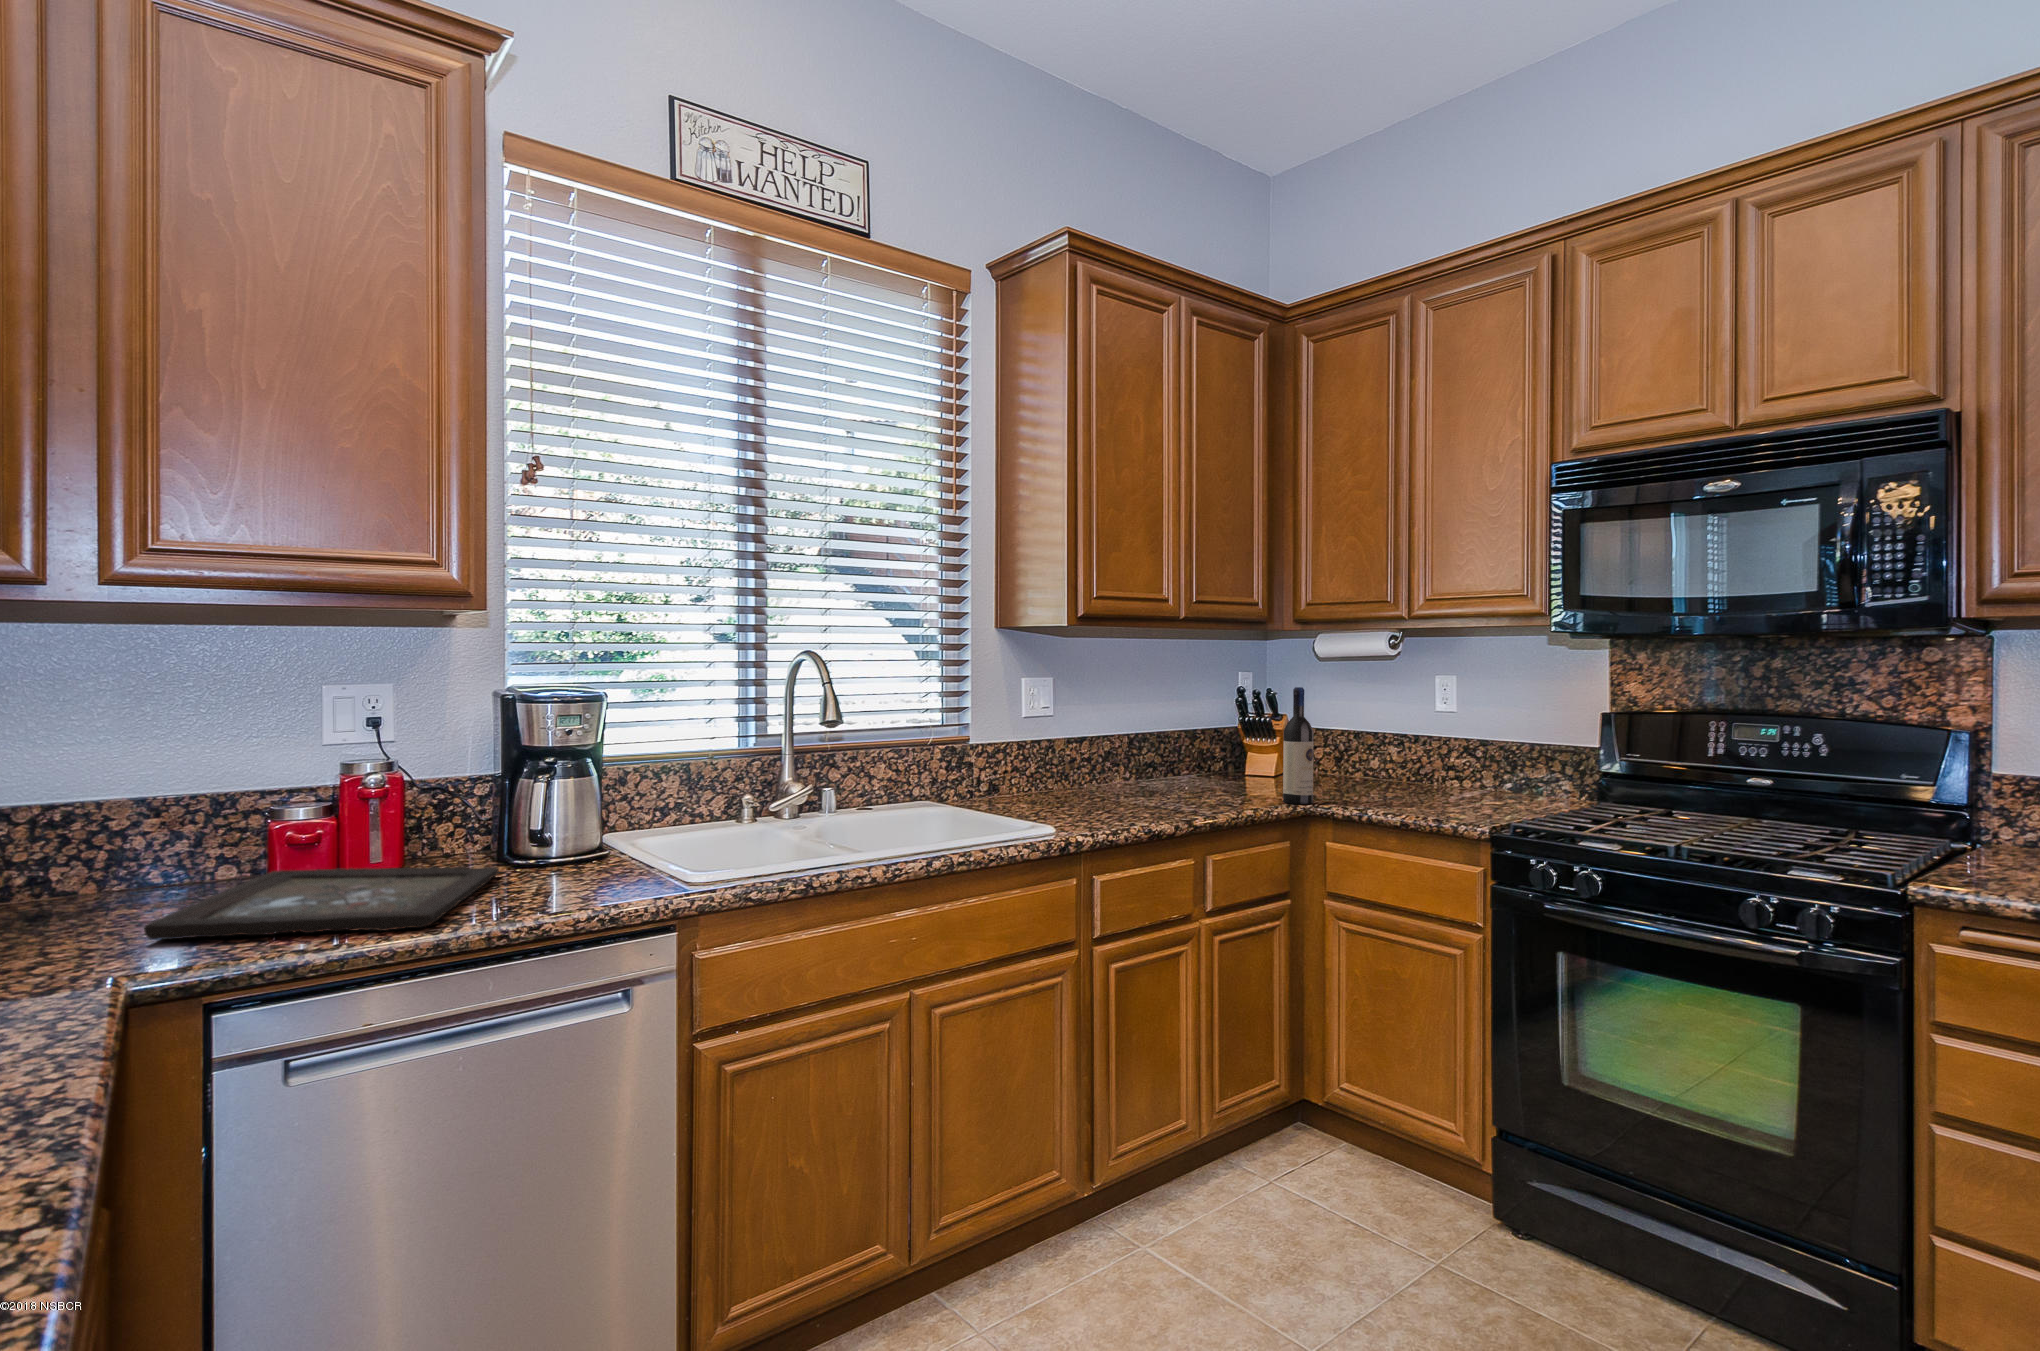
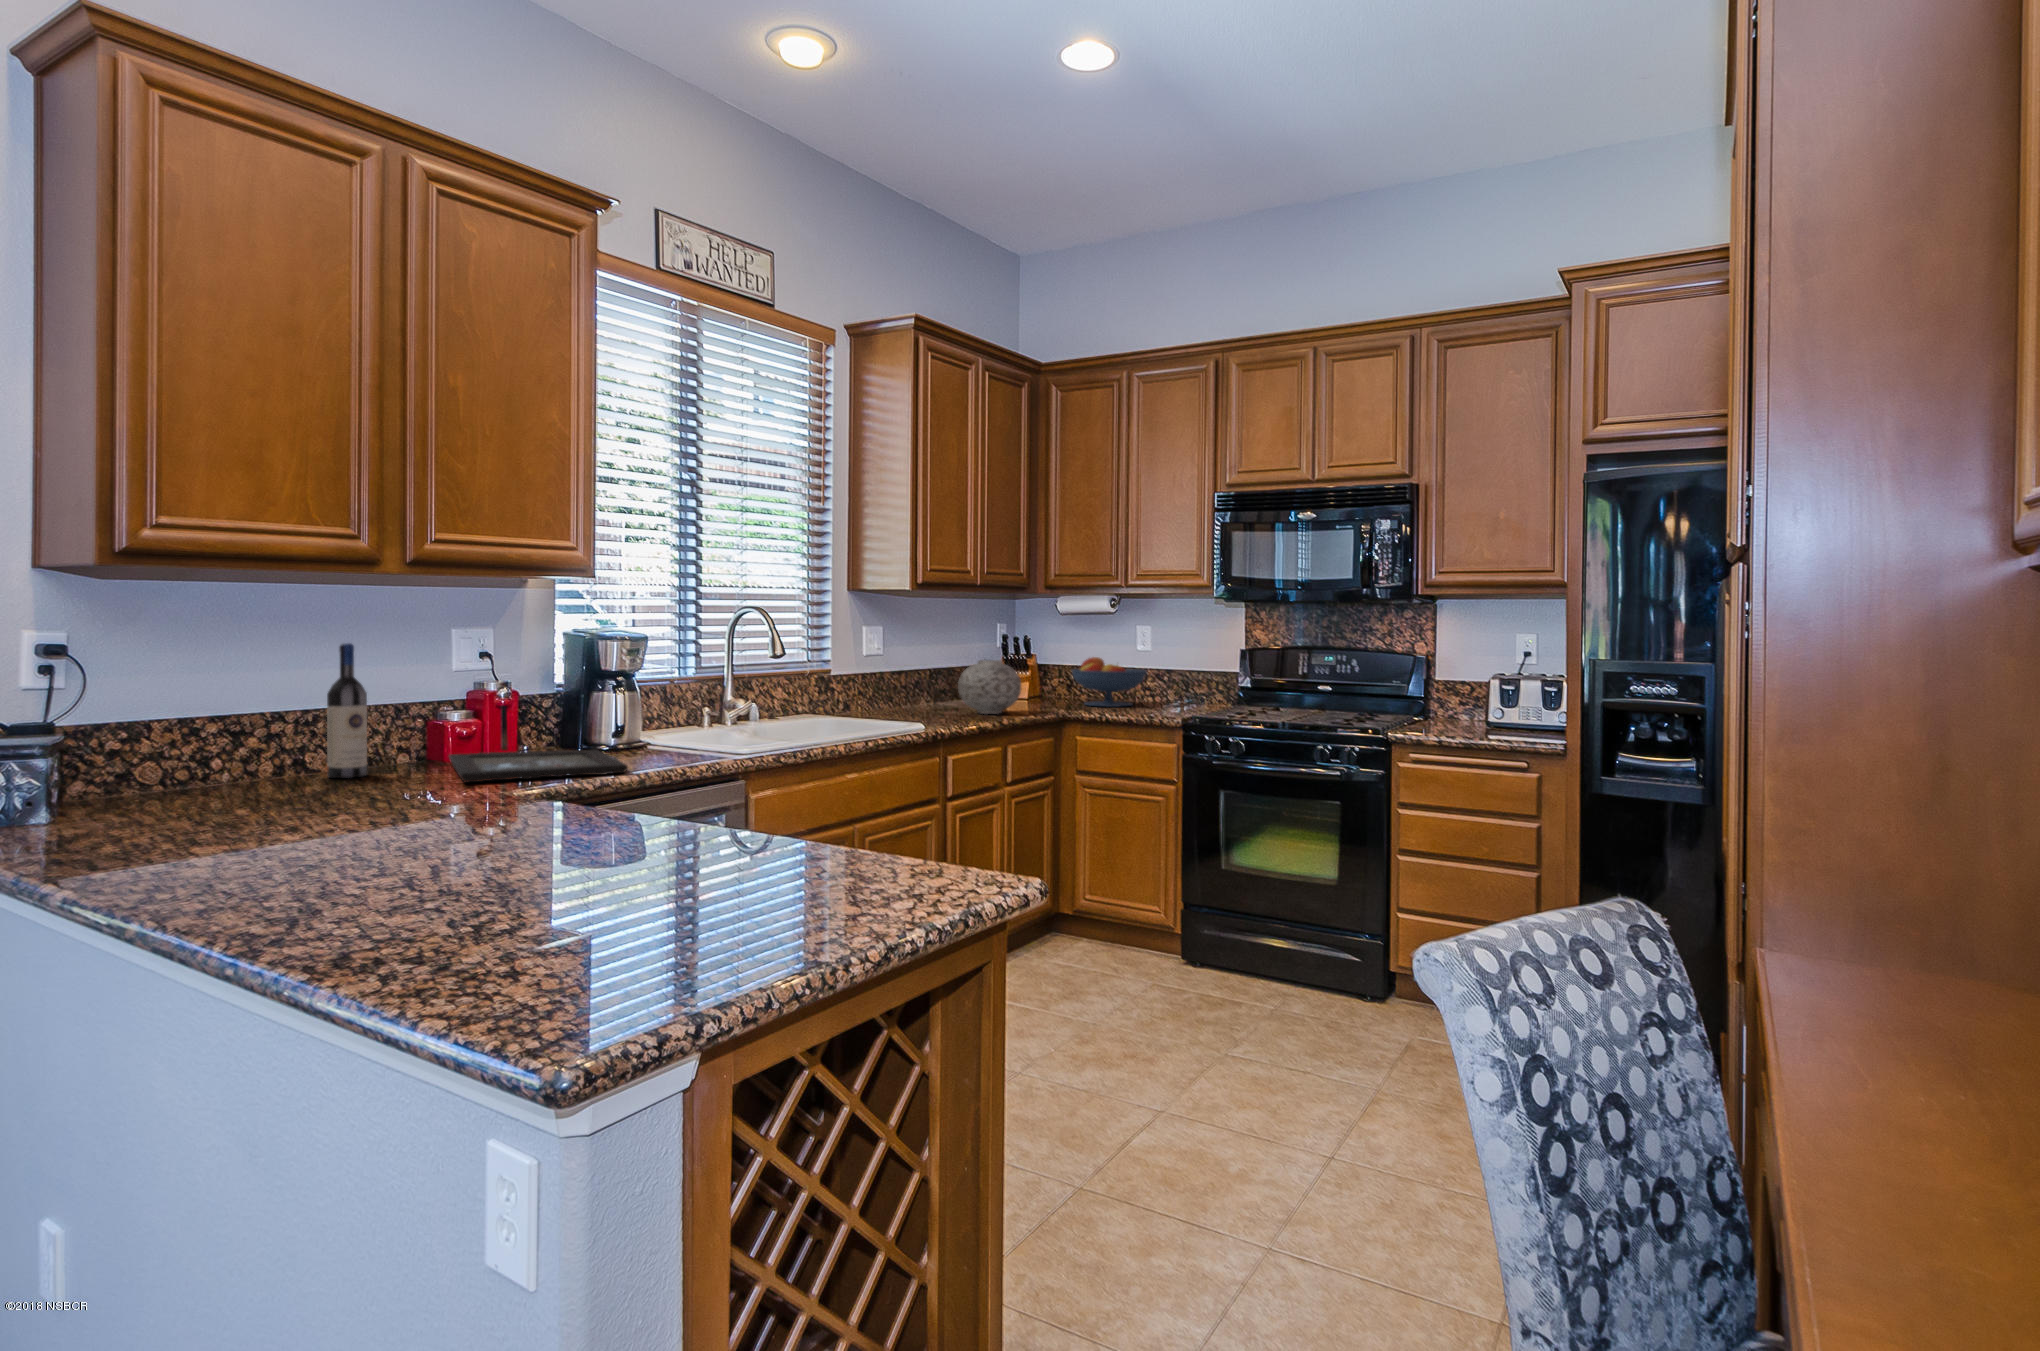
wine bottle: present [1283,687,1314,804] -> present [327,643,367,778]
fruit bowl: none [1329,719,1448,796] -> present [1072,657,1146,707]
vase: none [1145,724,1239,806] -> present [958,660,1021,714]

